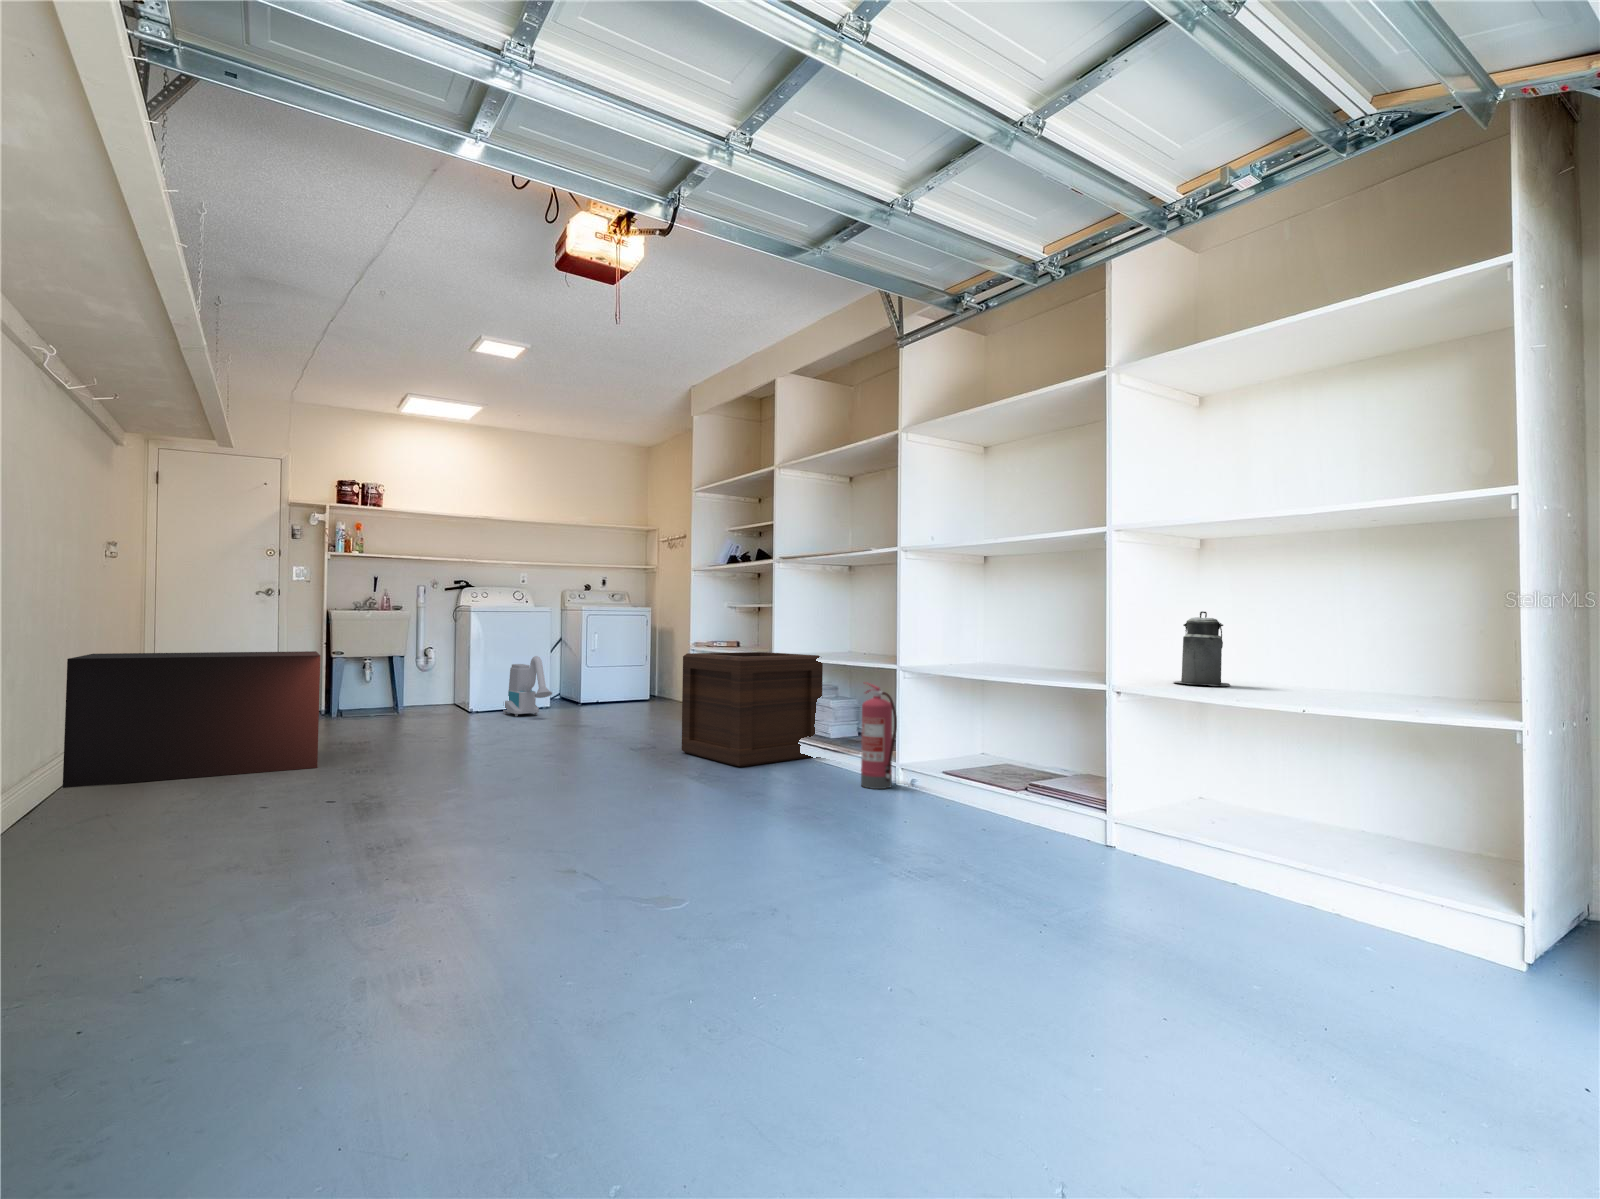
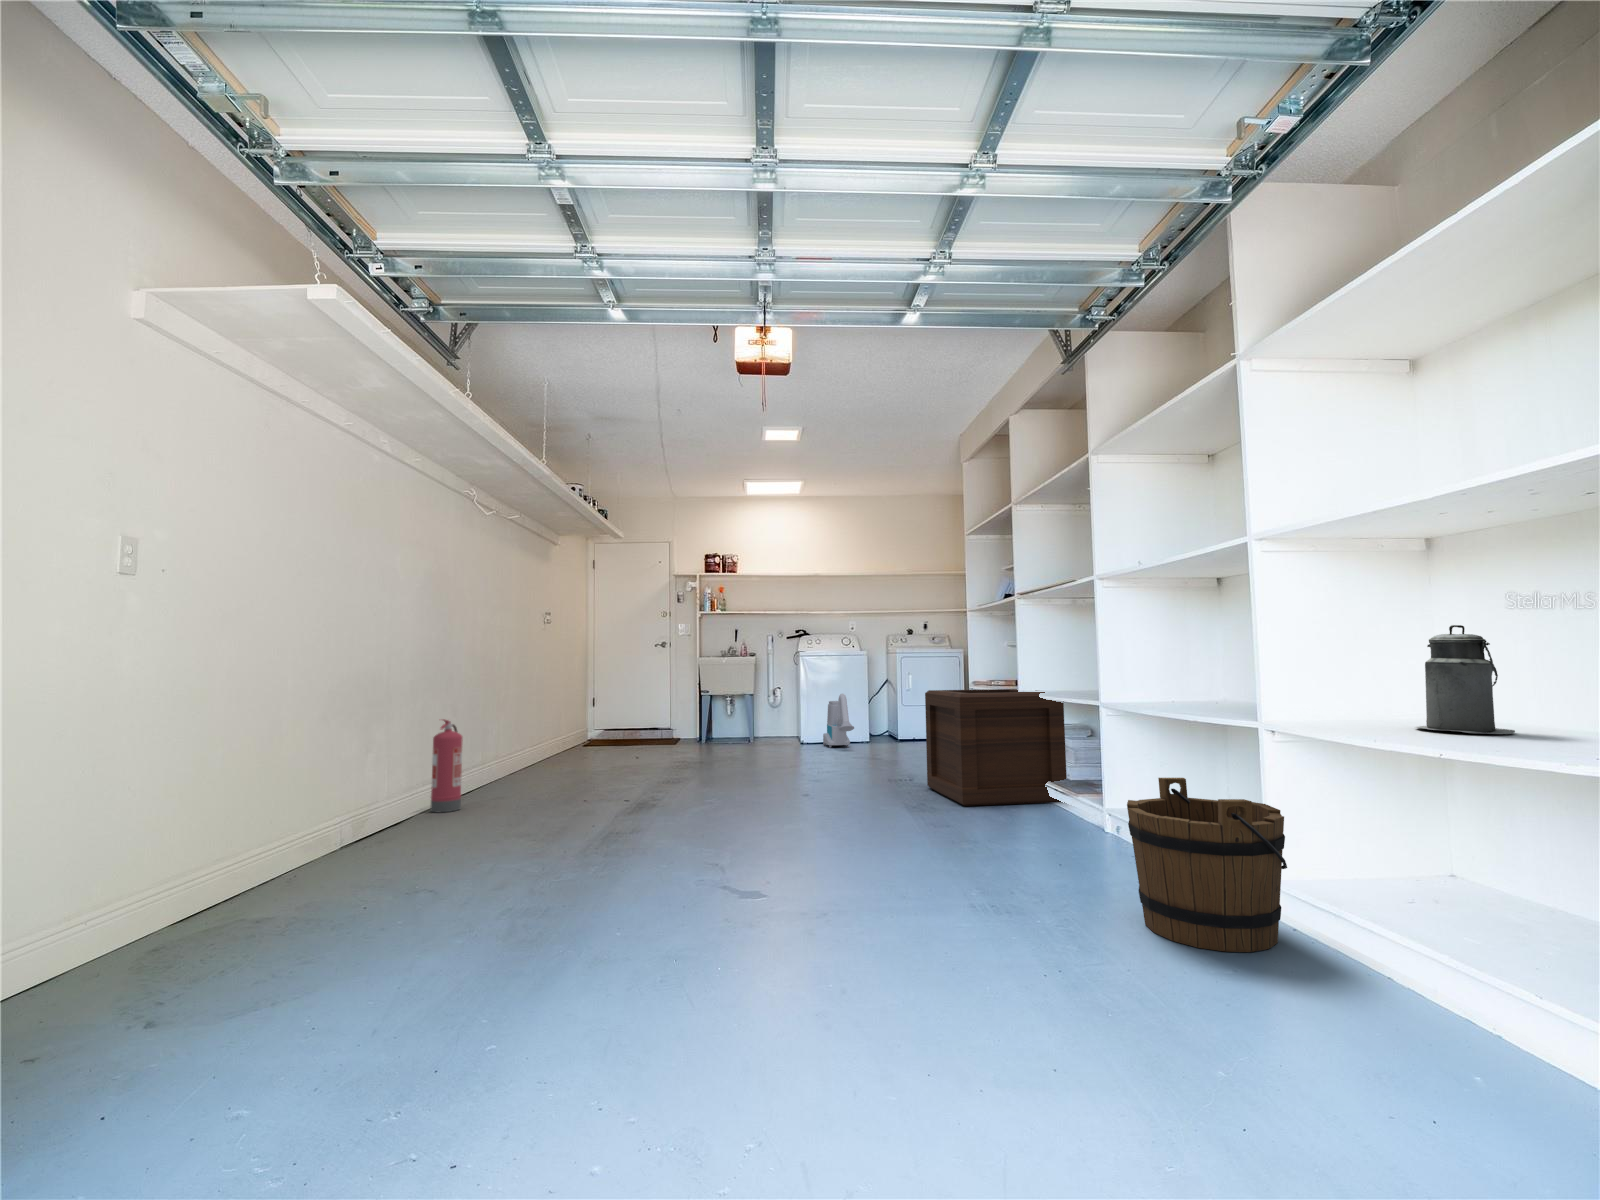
storage cabinet: present [63,651,320,788] -> none [491,689,655,782]
fire extinguisher: present [861,683,897,789] -> present [431,719,463,812]
bucket: none [985,727,1102,858] -> present [1127,778,1287,952]

